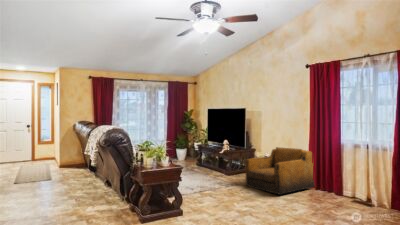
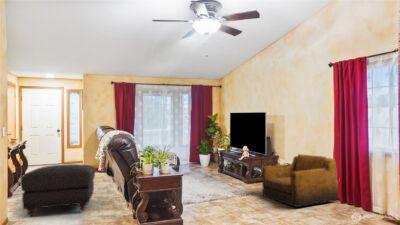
ottoman: none [12,161,86,215] -> present [21,164,95,216]

